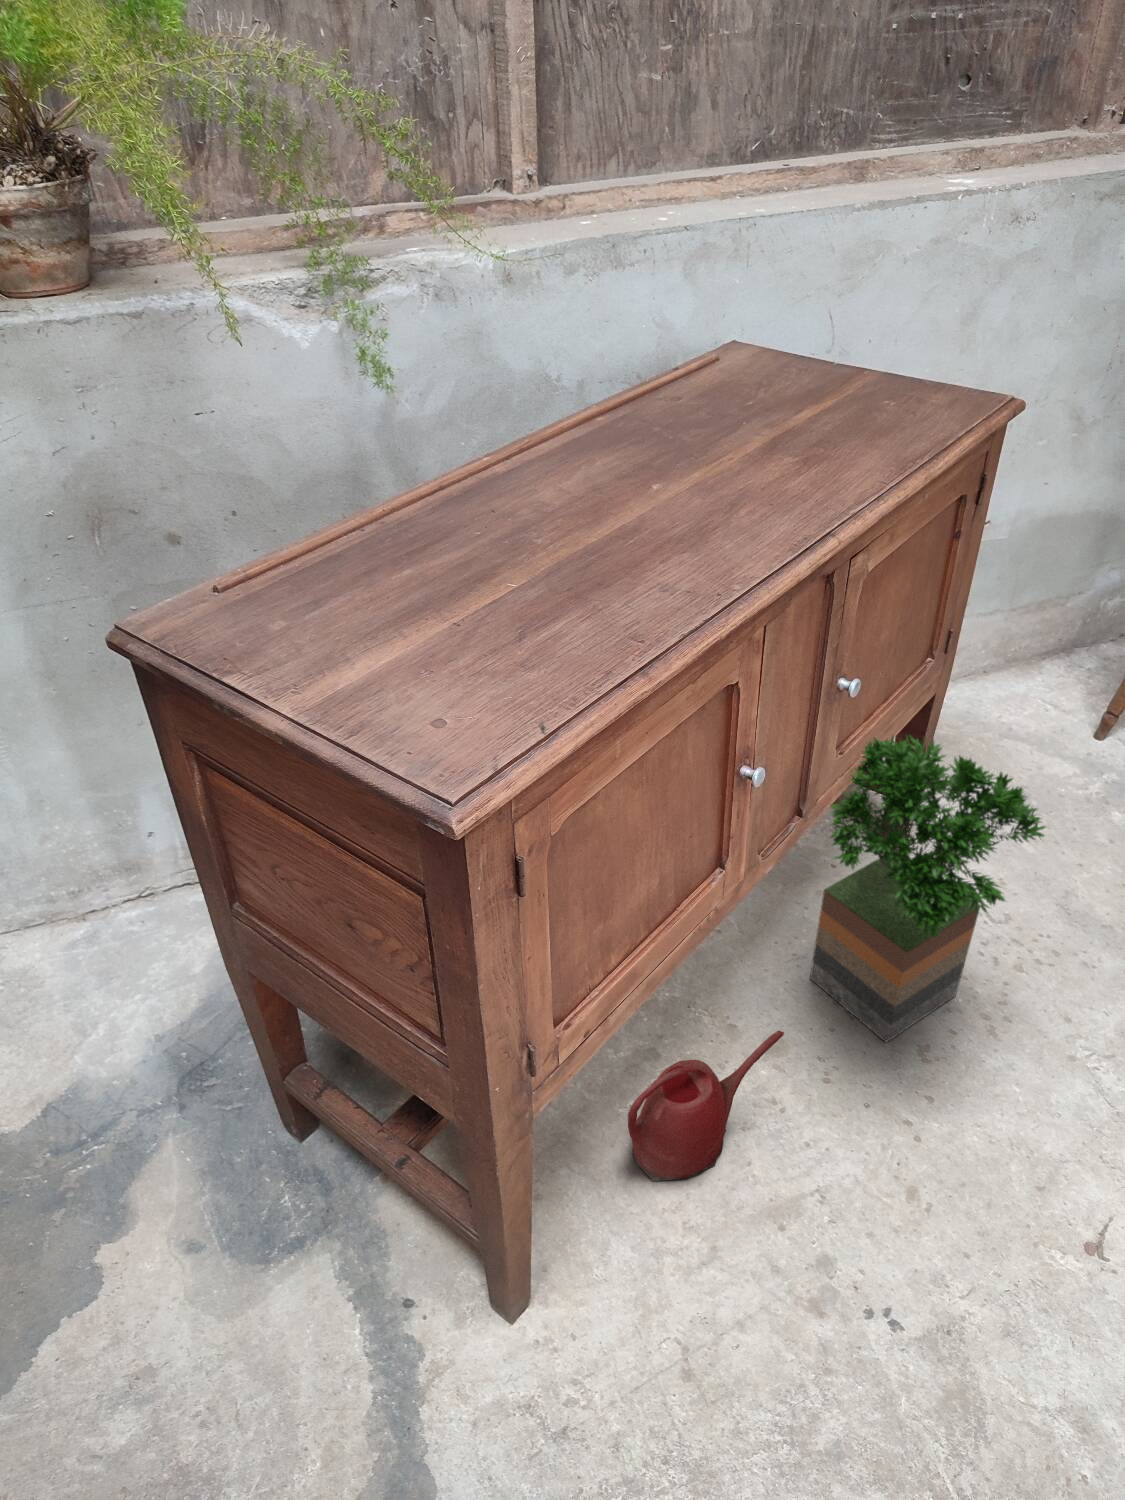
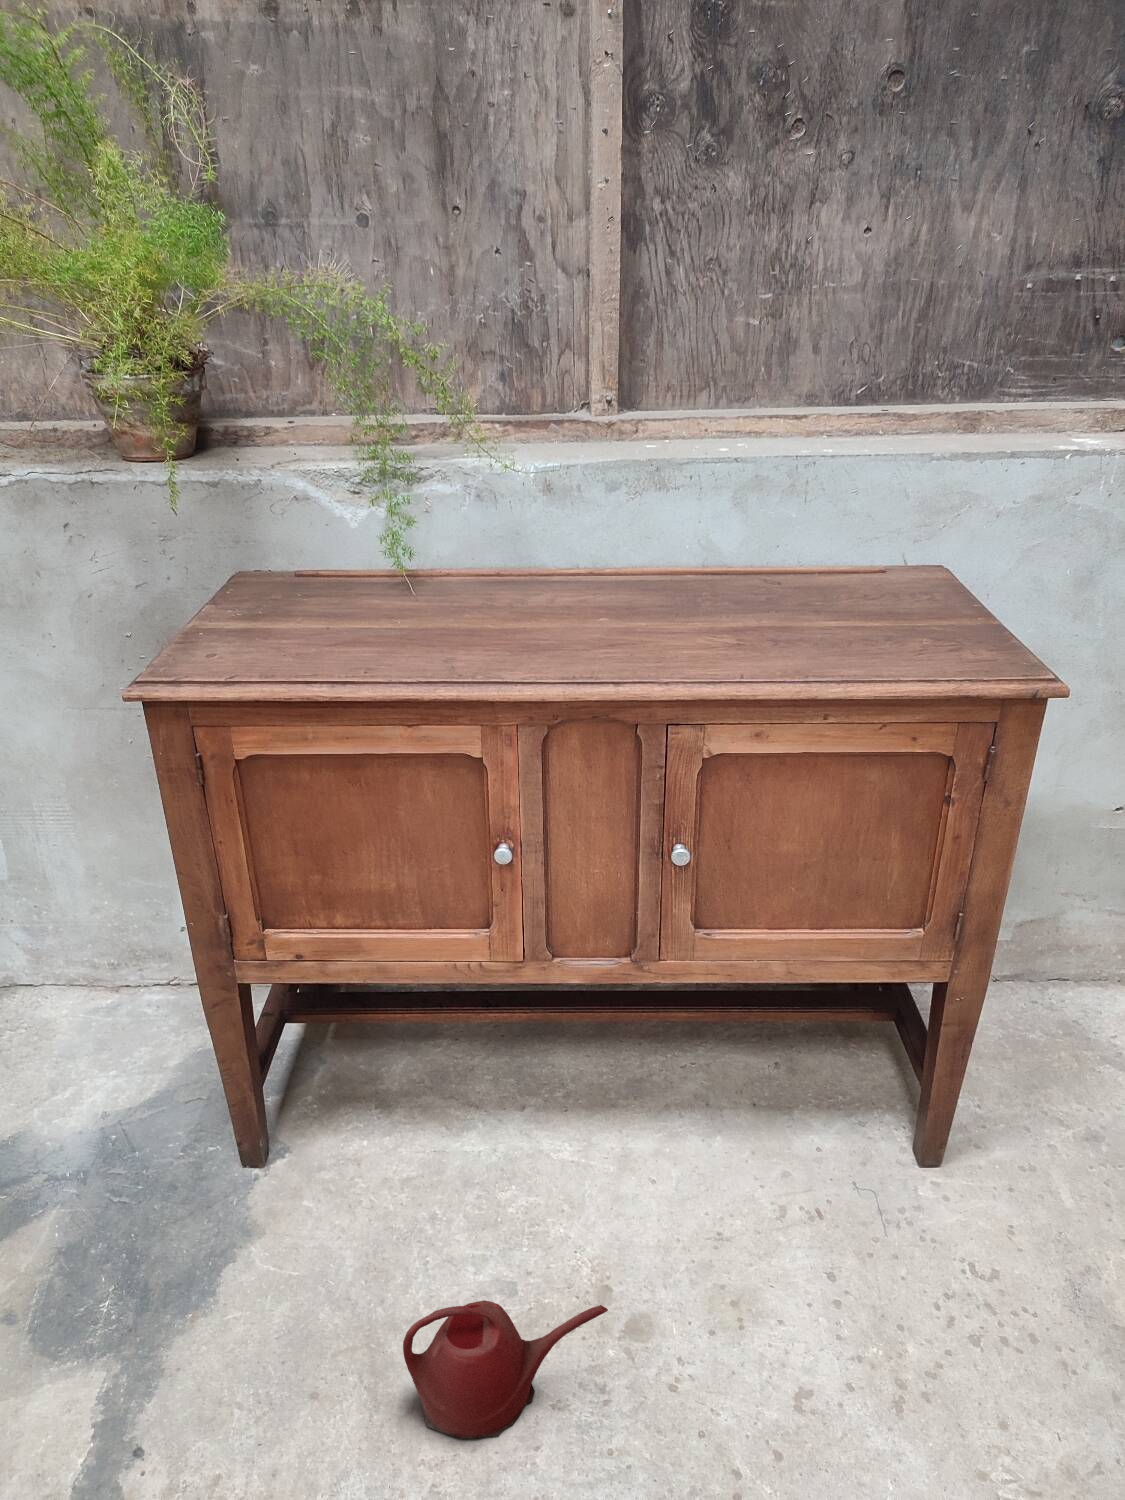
potted tree: present [810,735,1045,1042] -> none [696,1003,976,1370]

